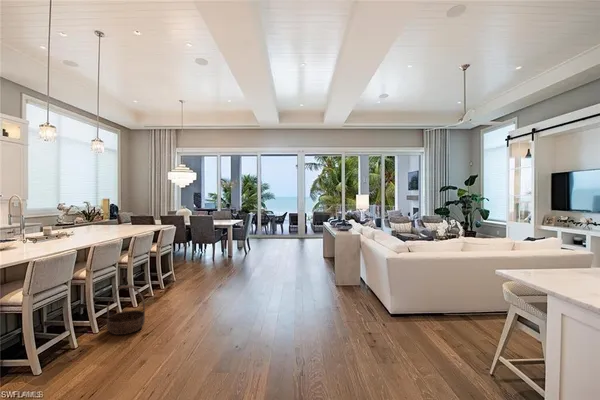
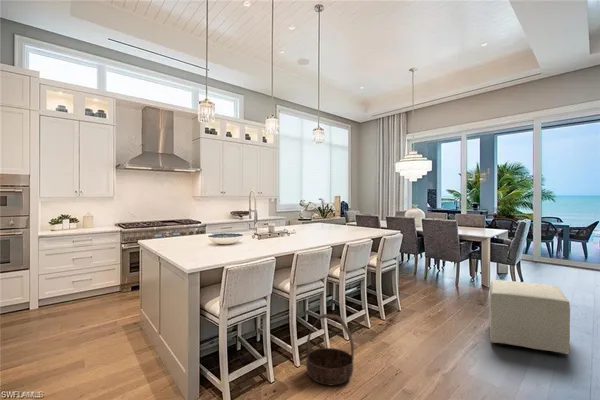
ottoman: none [233,250,273,289] -> present [490,280,570,355]

